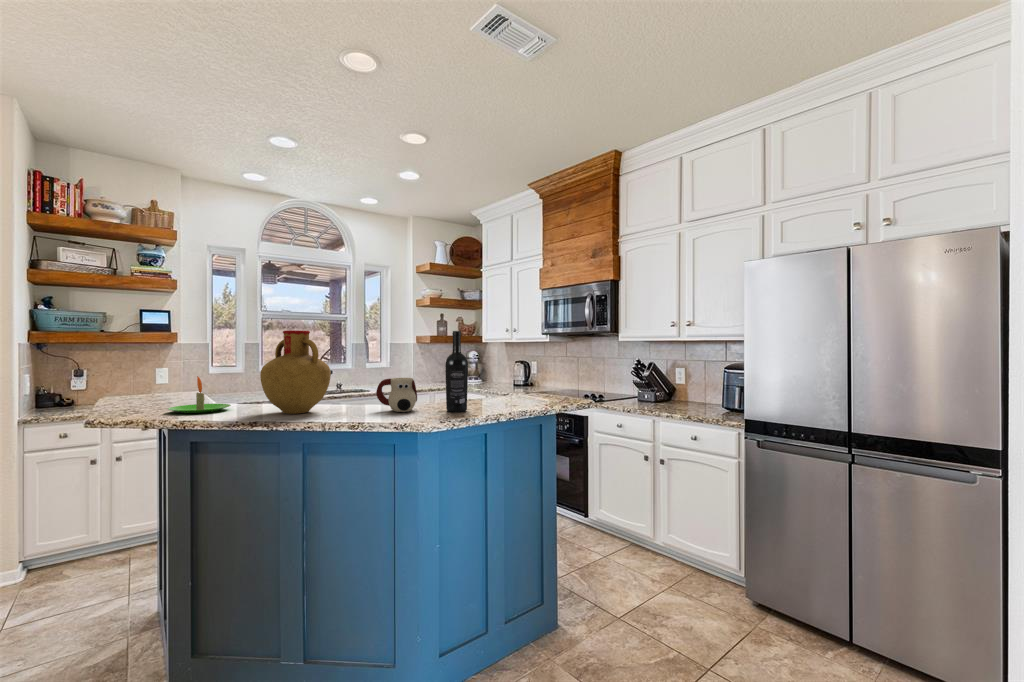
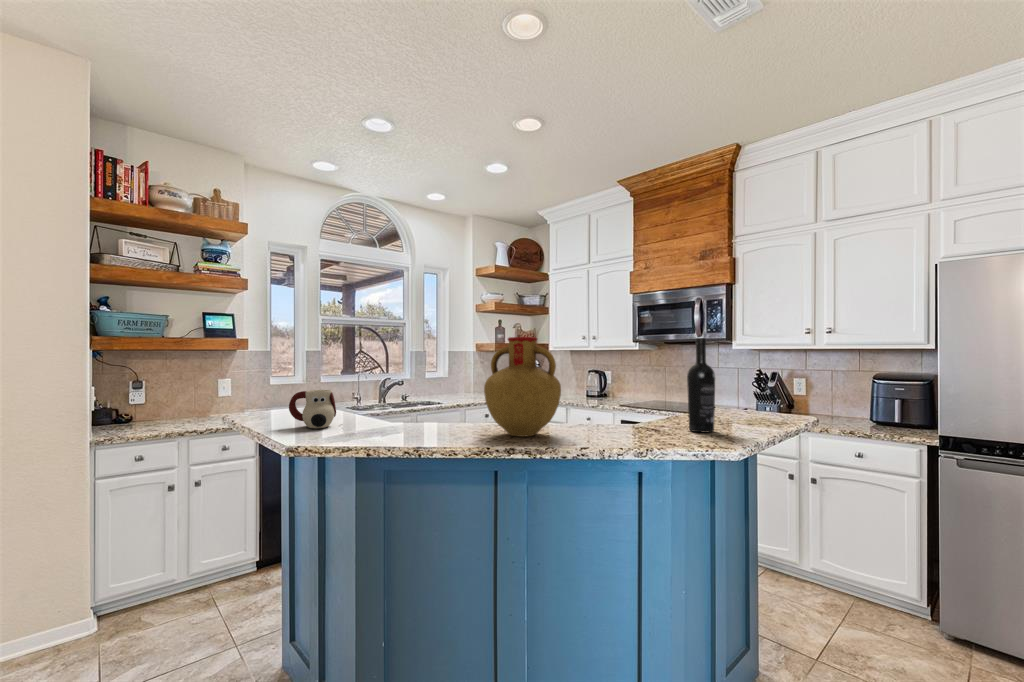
candle: present [168,376,231,413] -> none [368,392,434,437]
mug: present [376,378,417,412] -> present [289,390,336,428]

